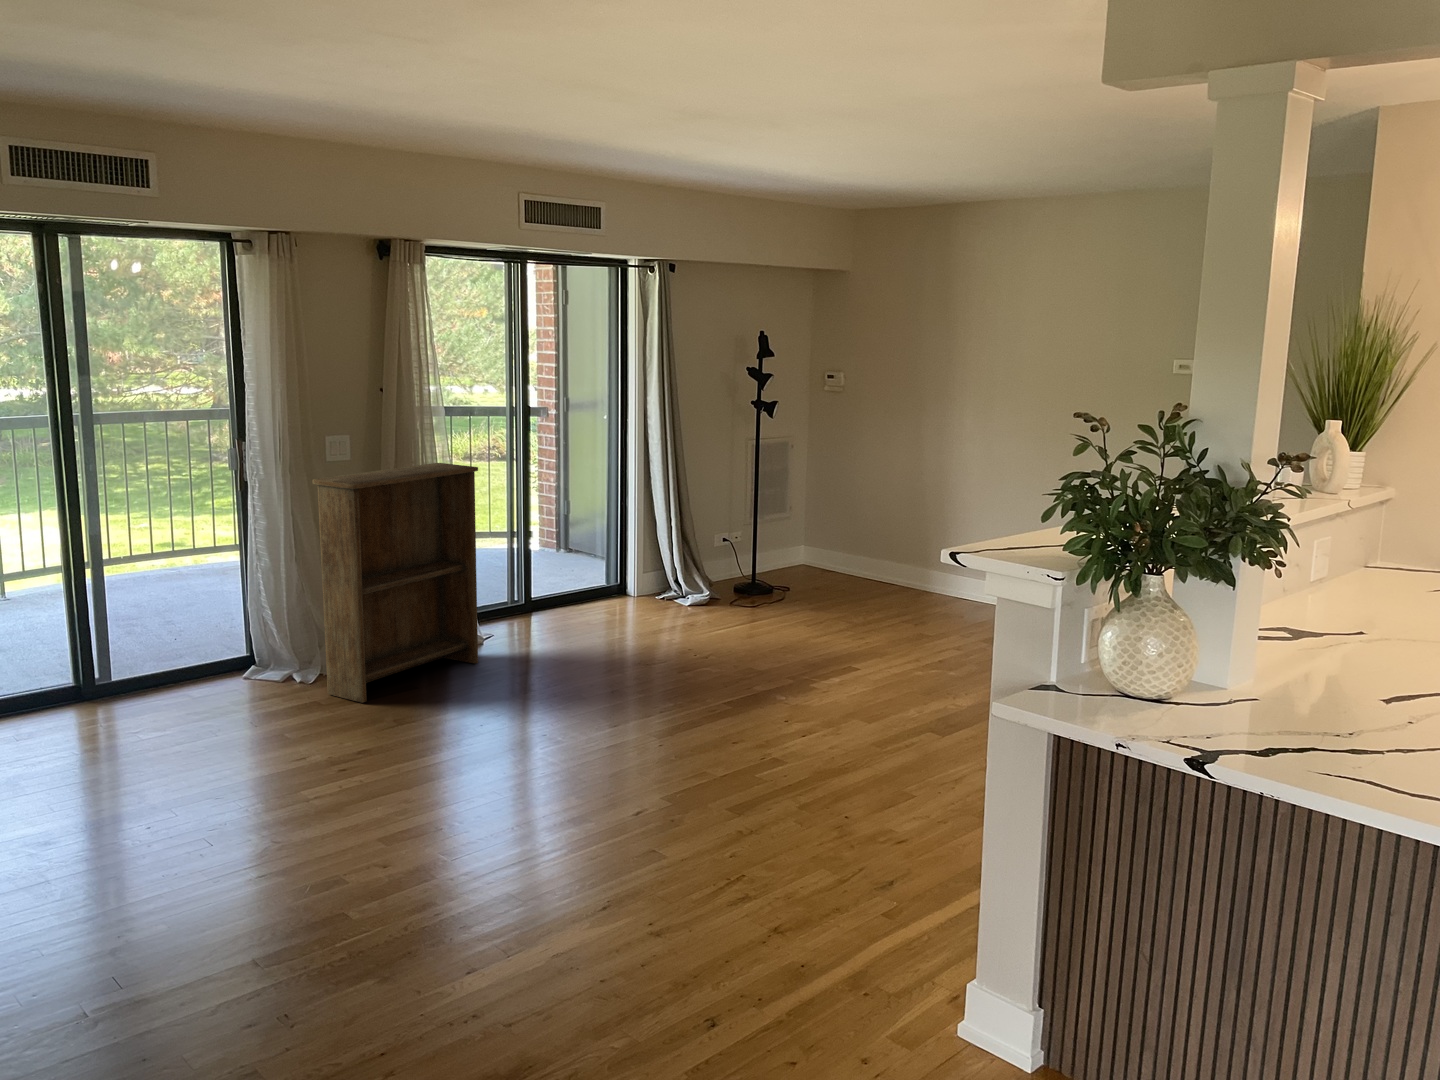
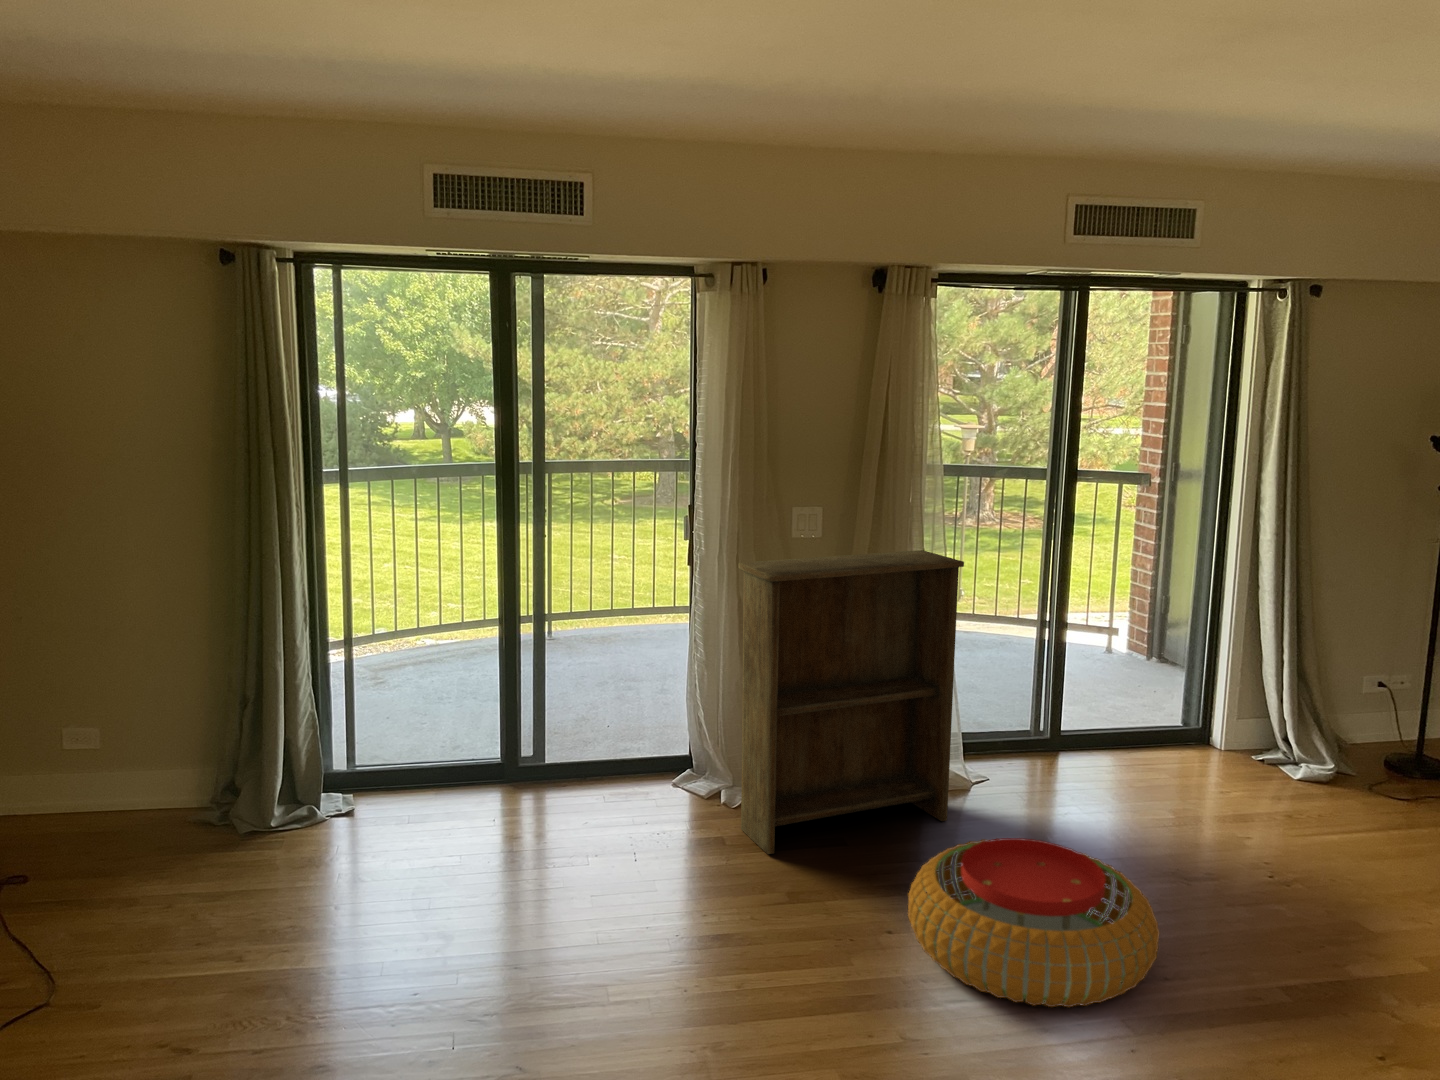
pouf: none [490,645,649,735] -> present [908,838,1159,1007]

